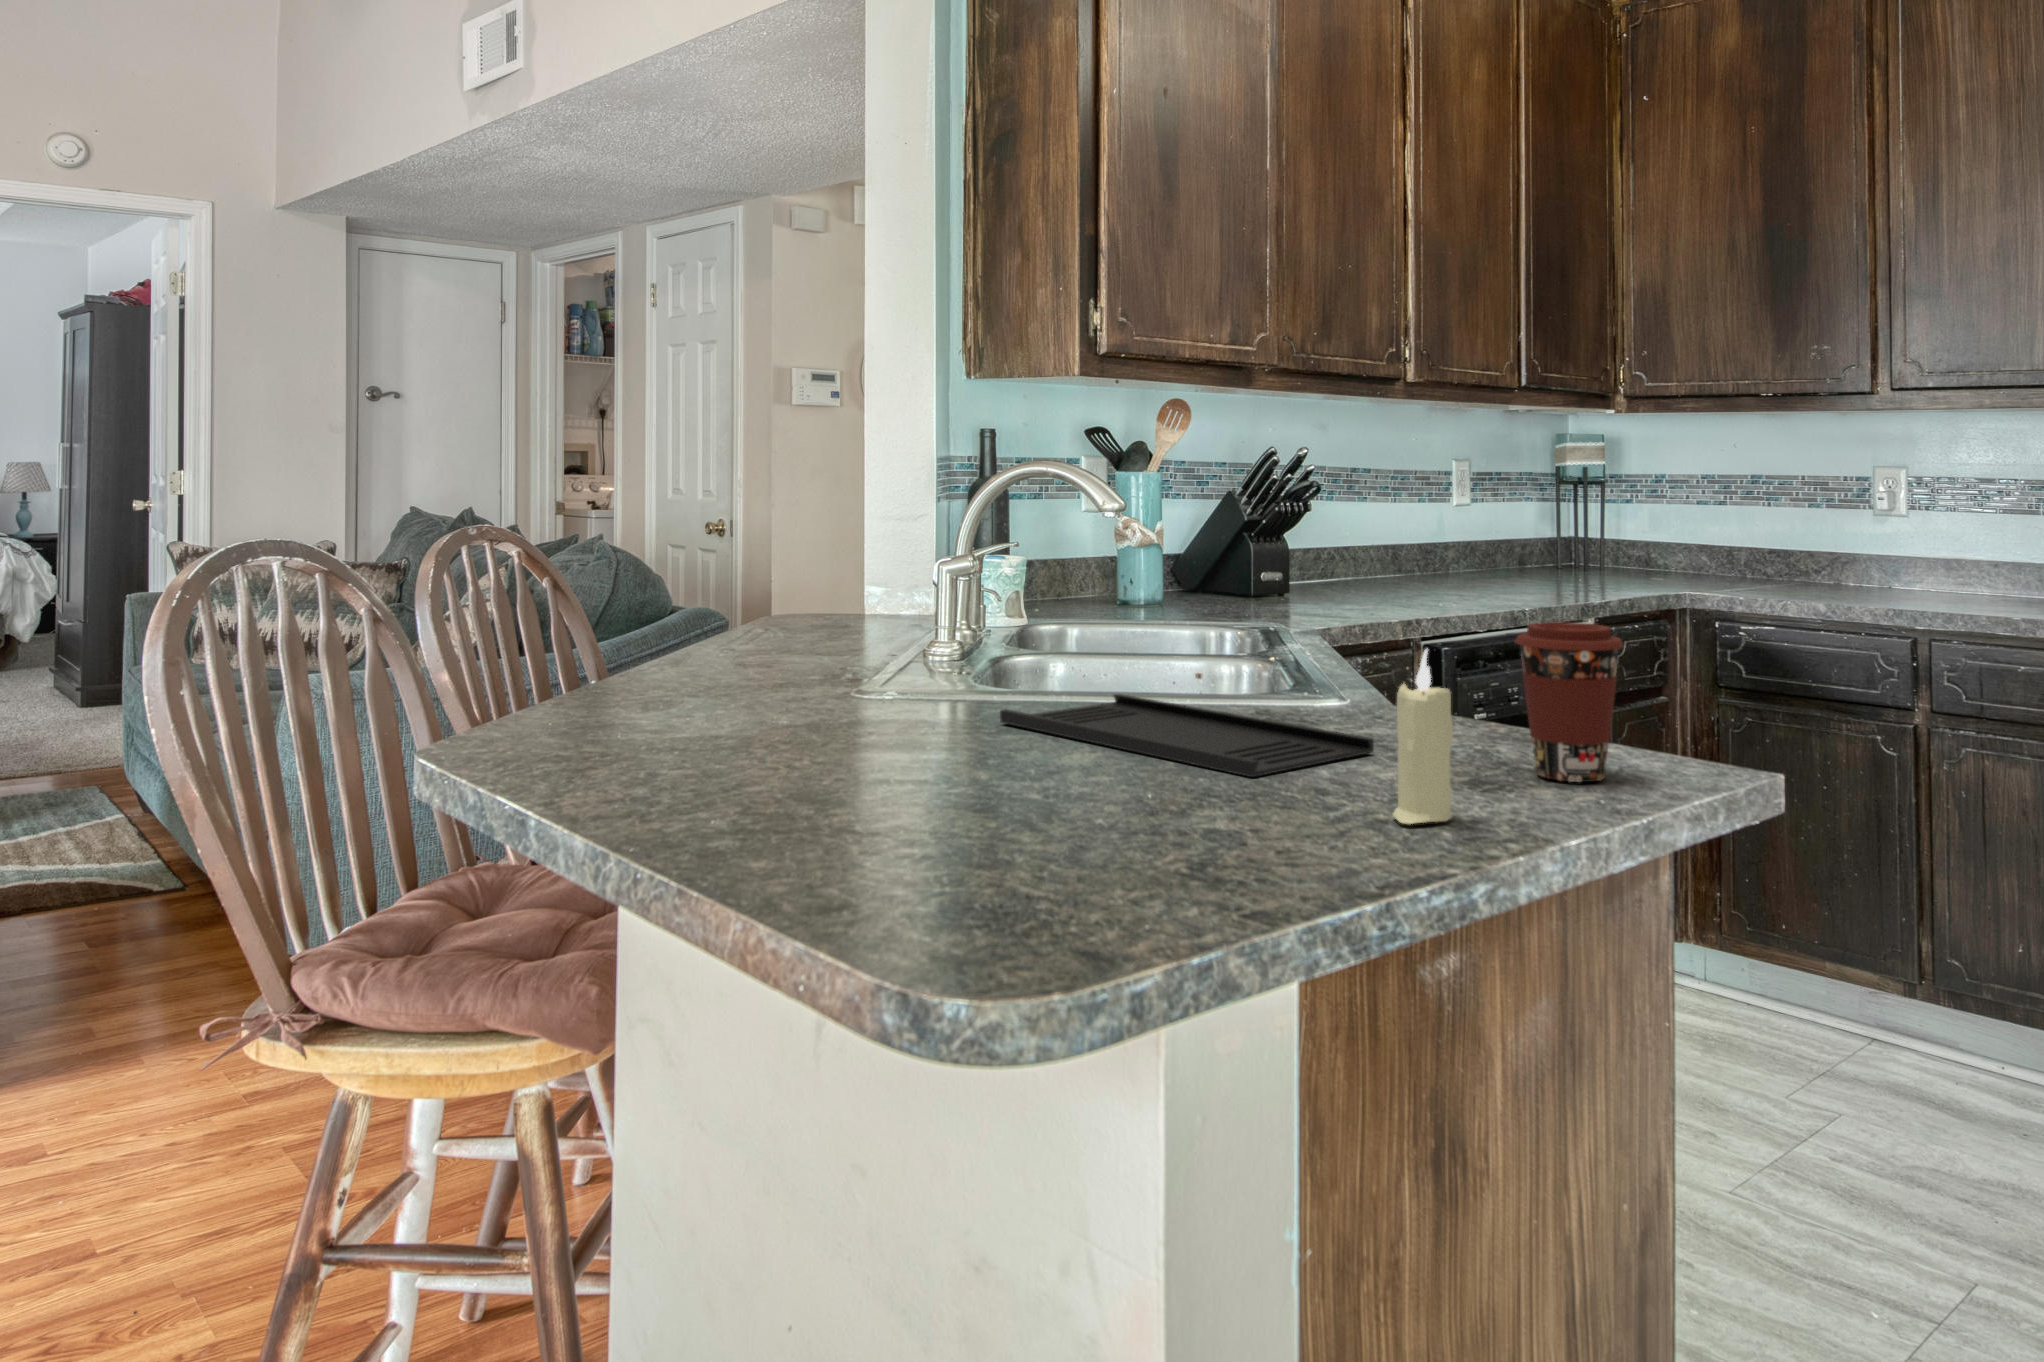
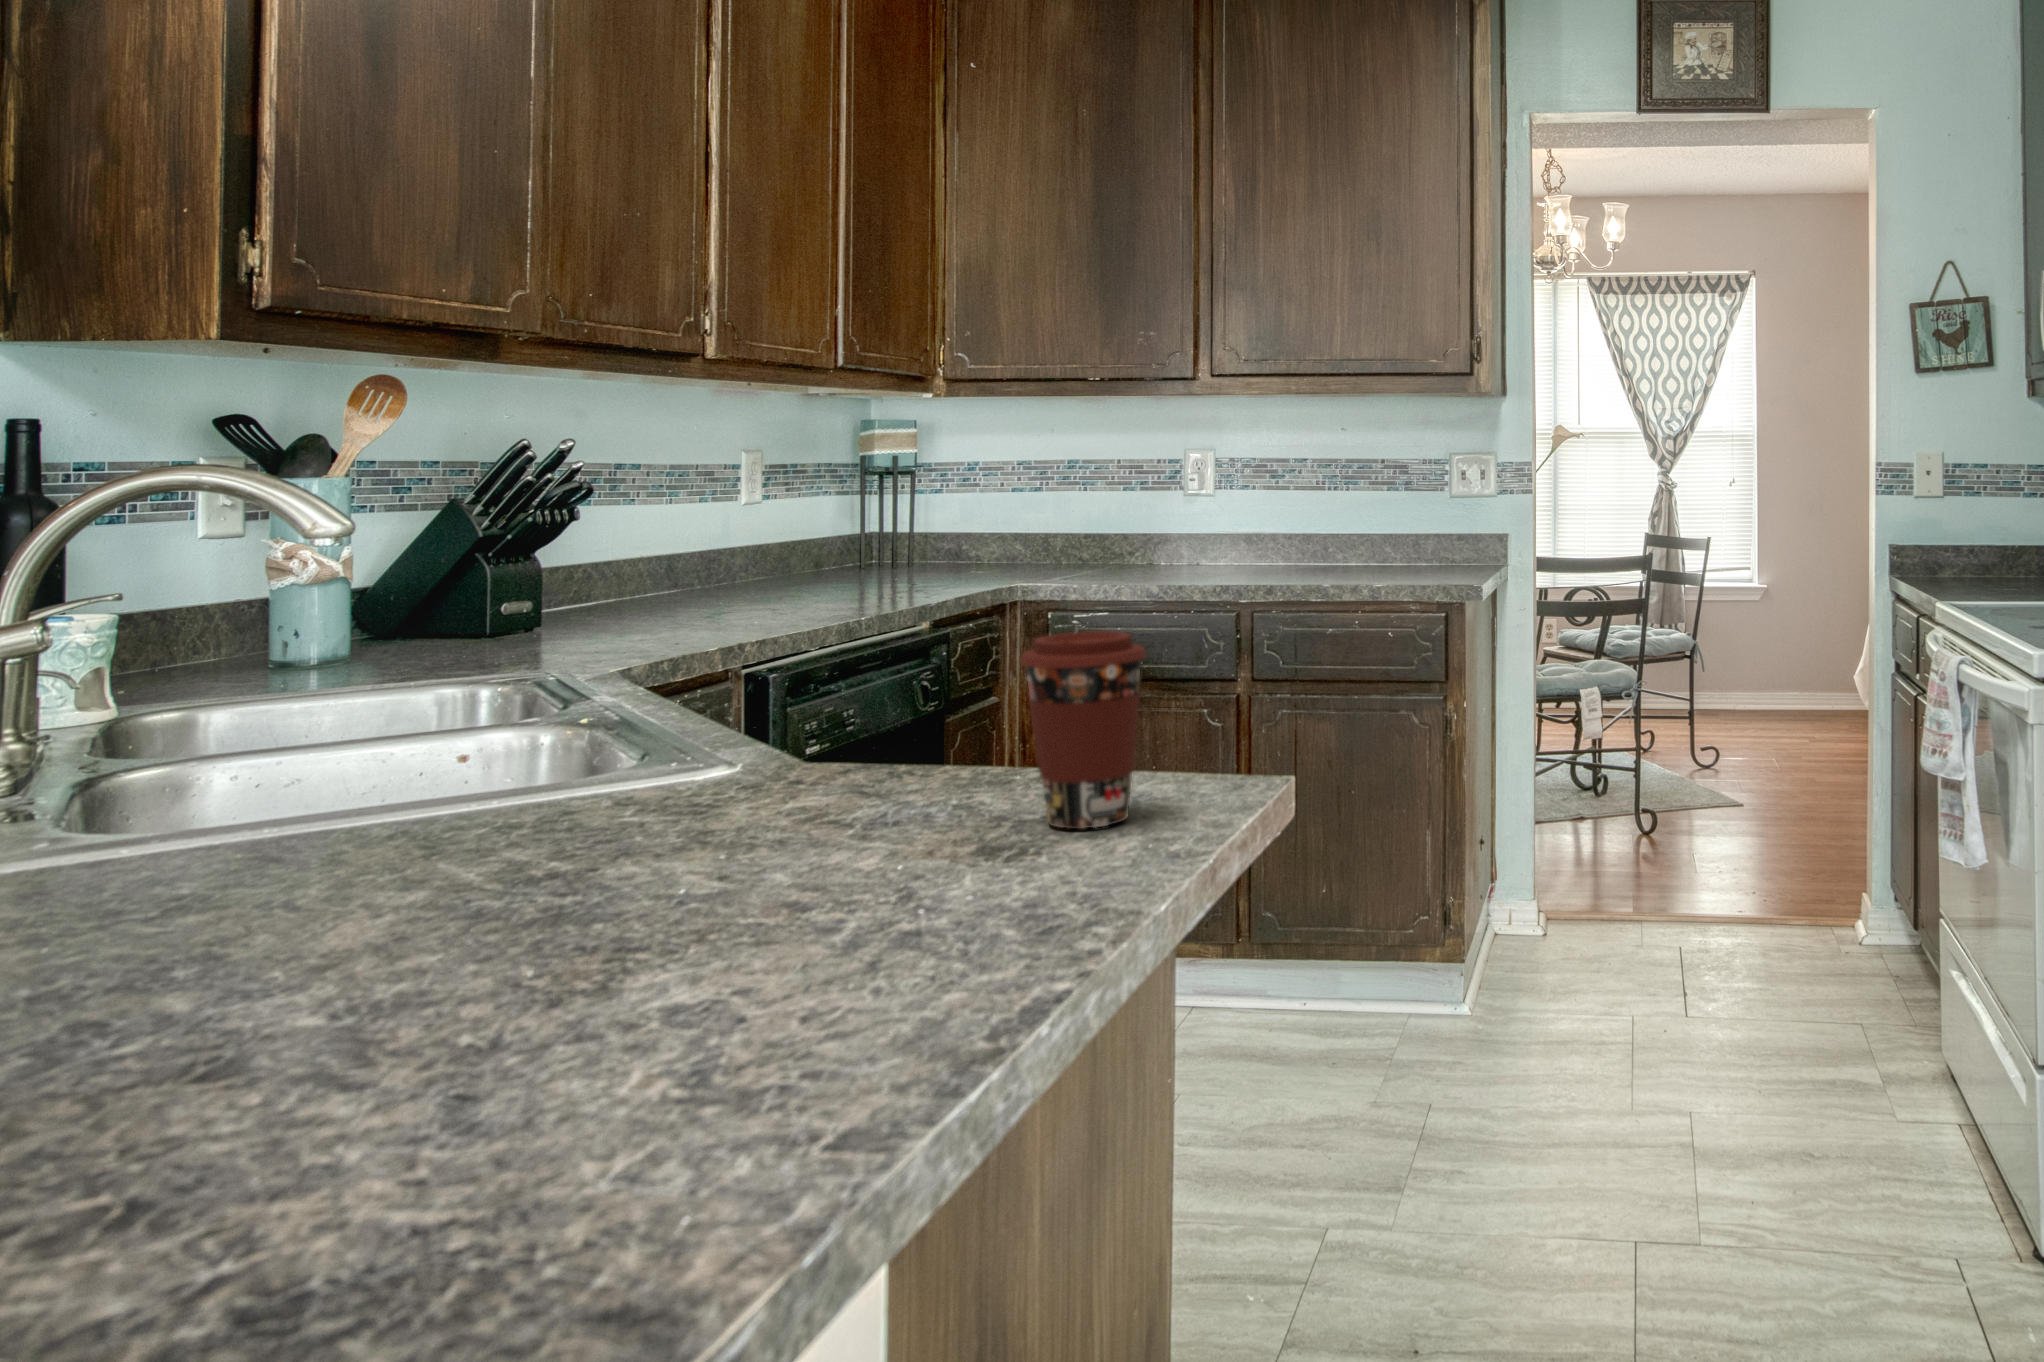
candle: present [1393,649,1453,824] -> none [922,687,1000,931]
tray: present [1000,694,1374,777] -> none [164,813,828,906]

